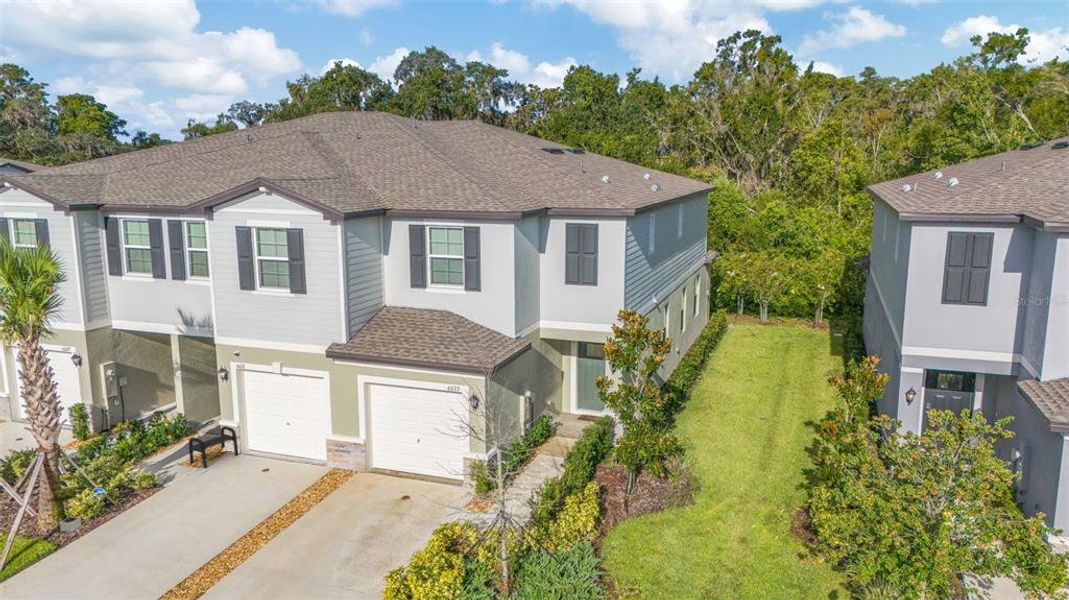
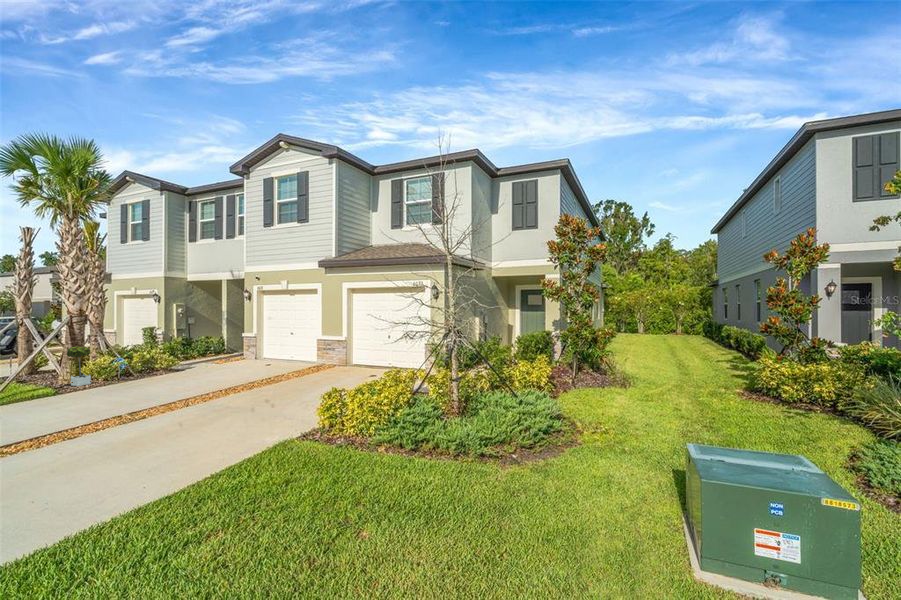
bench: present [189,426,238,468] -> none [214,339,253,365]

